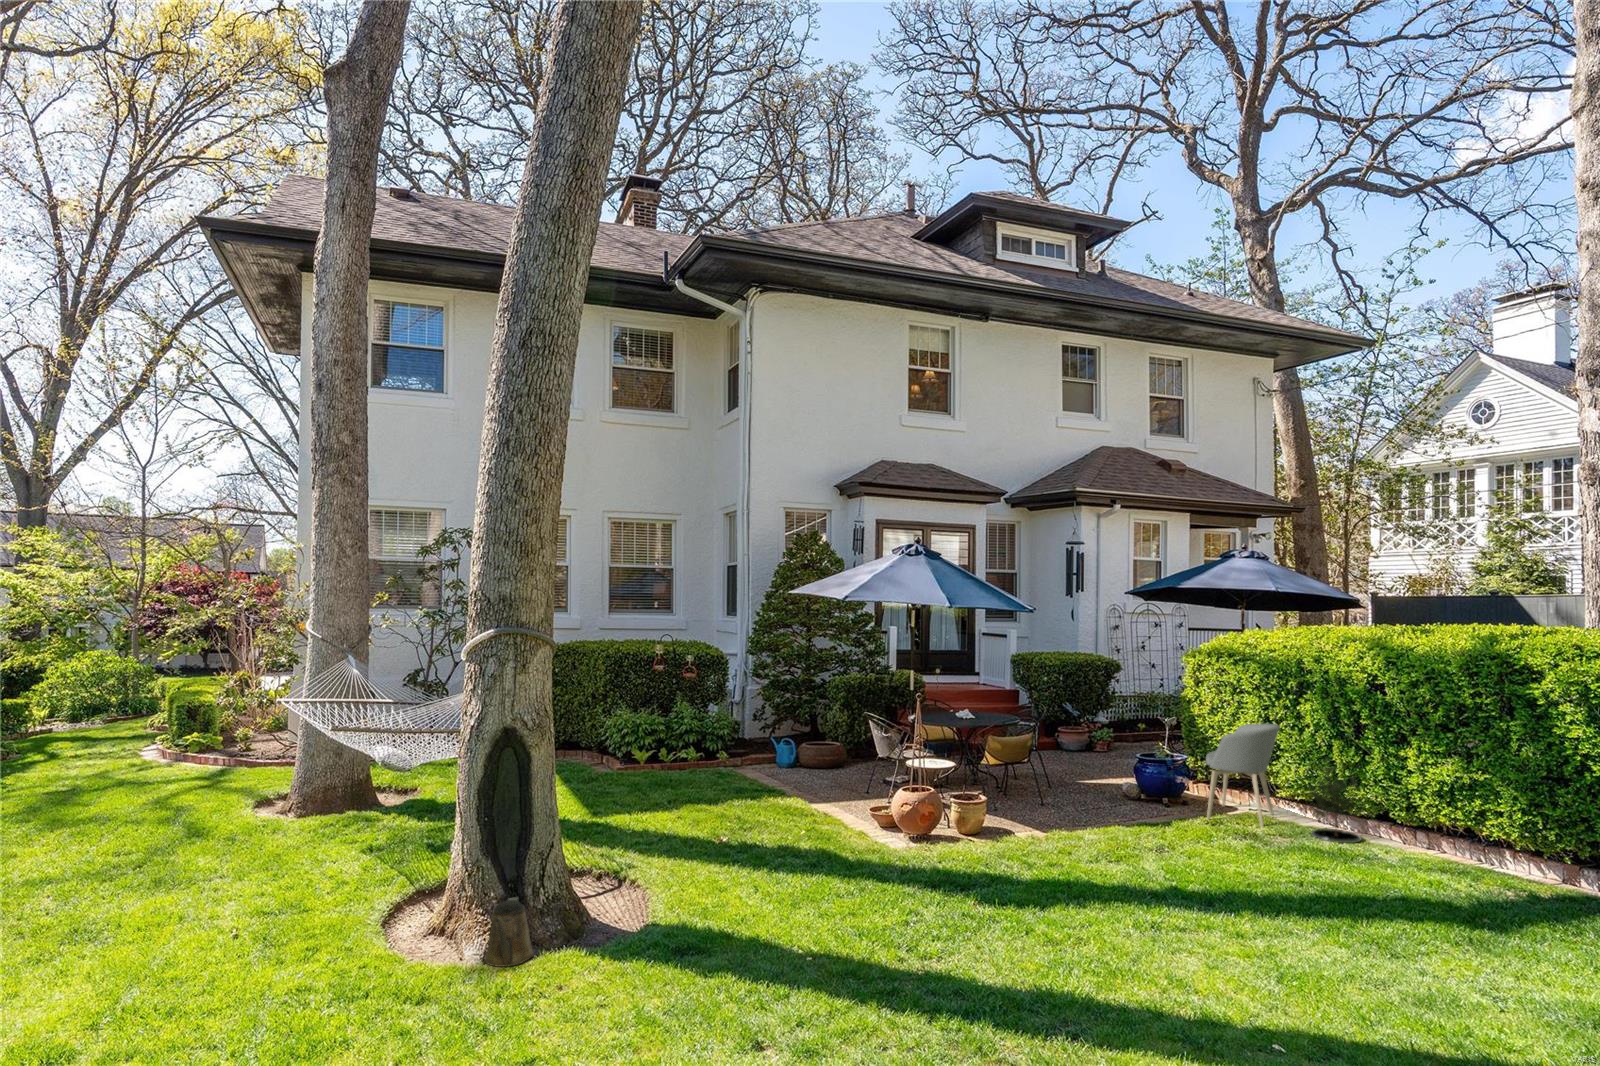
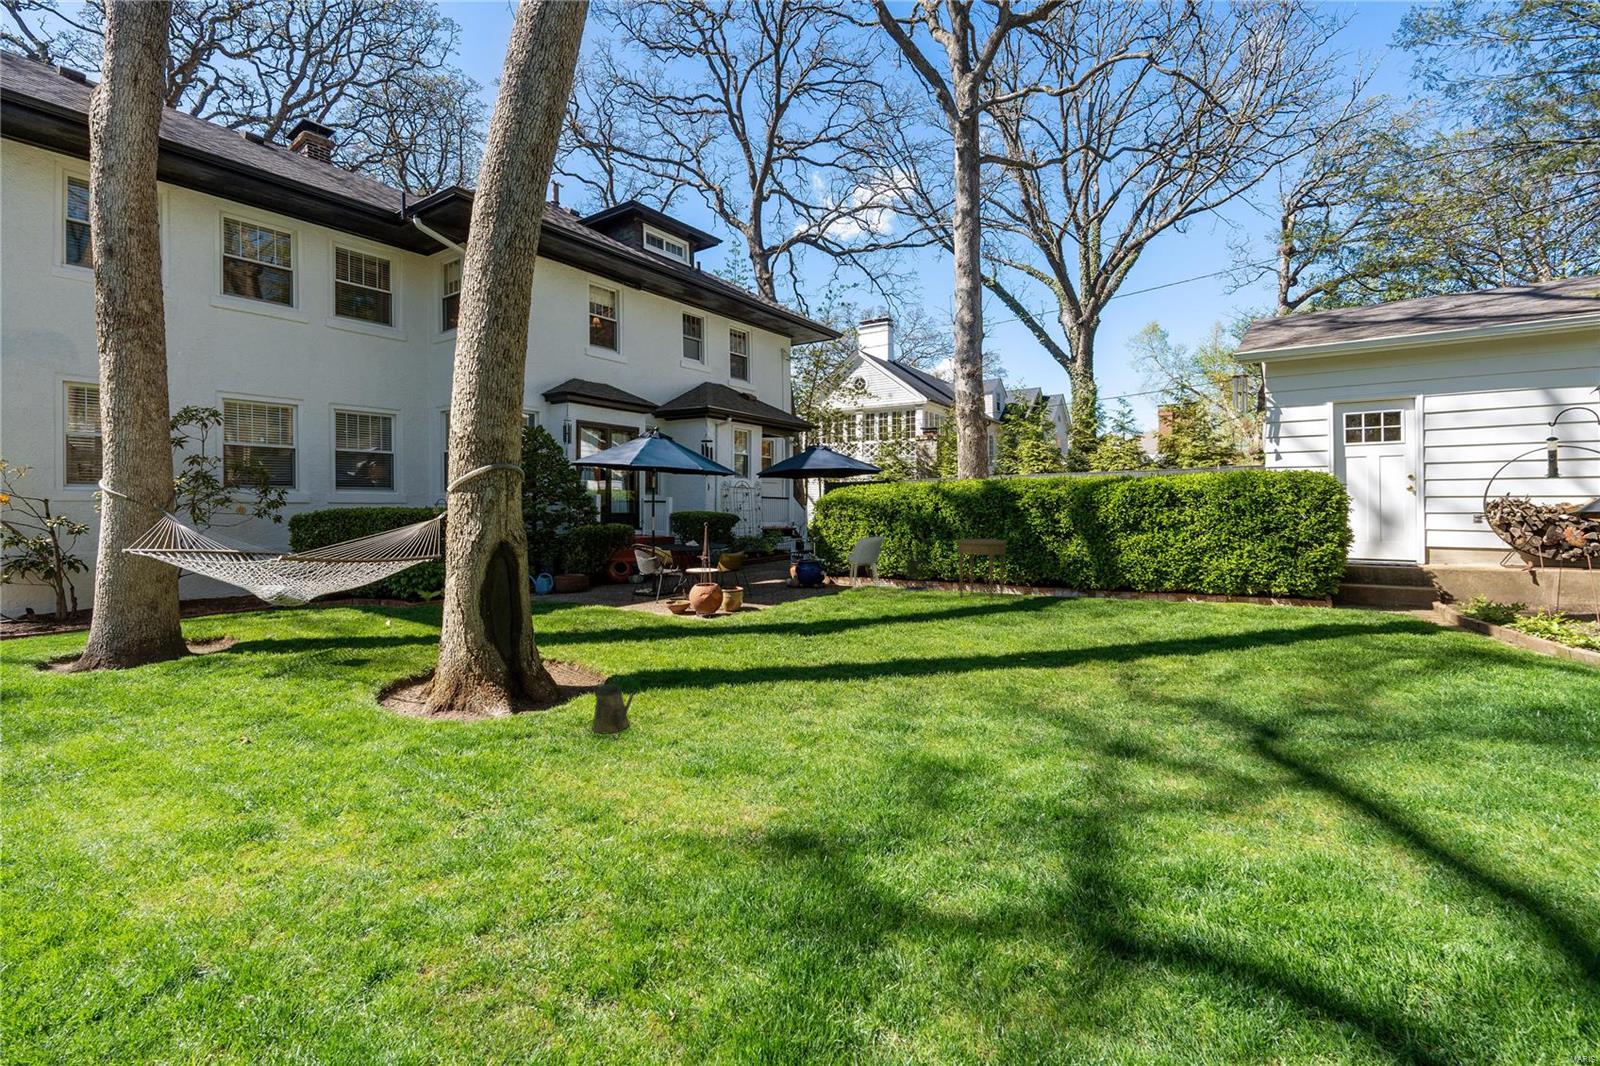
side table: none [1392,752,1509,893] -> present [957,539,1007,600]

